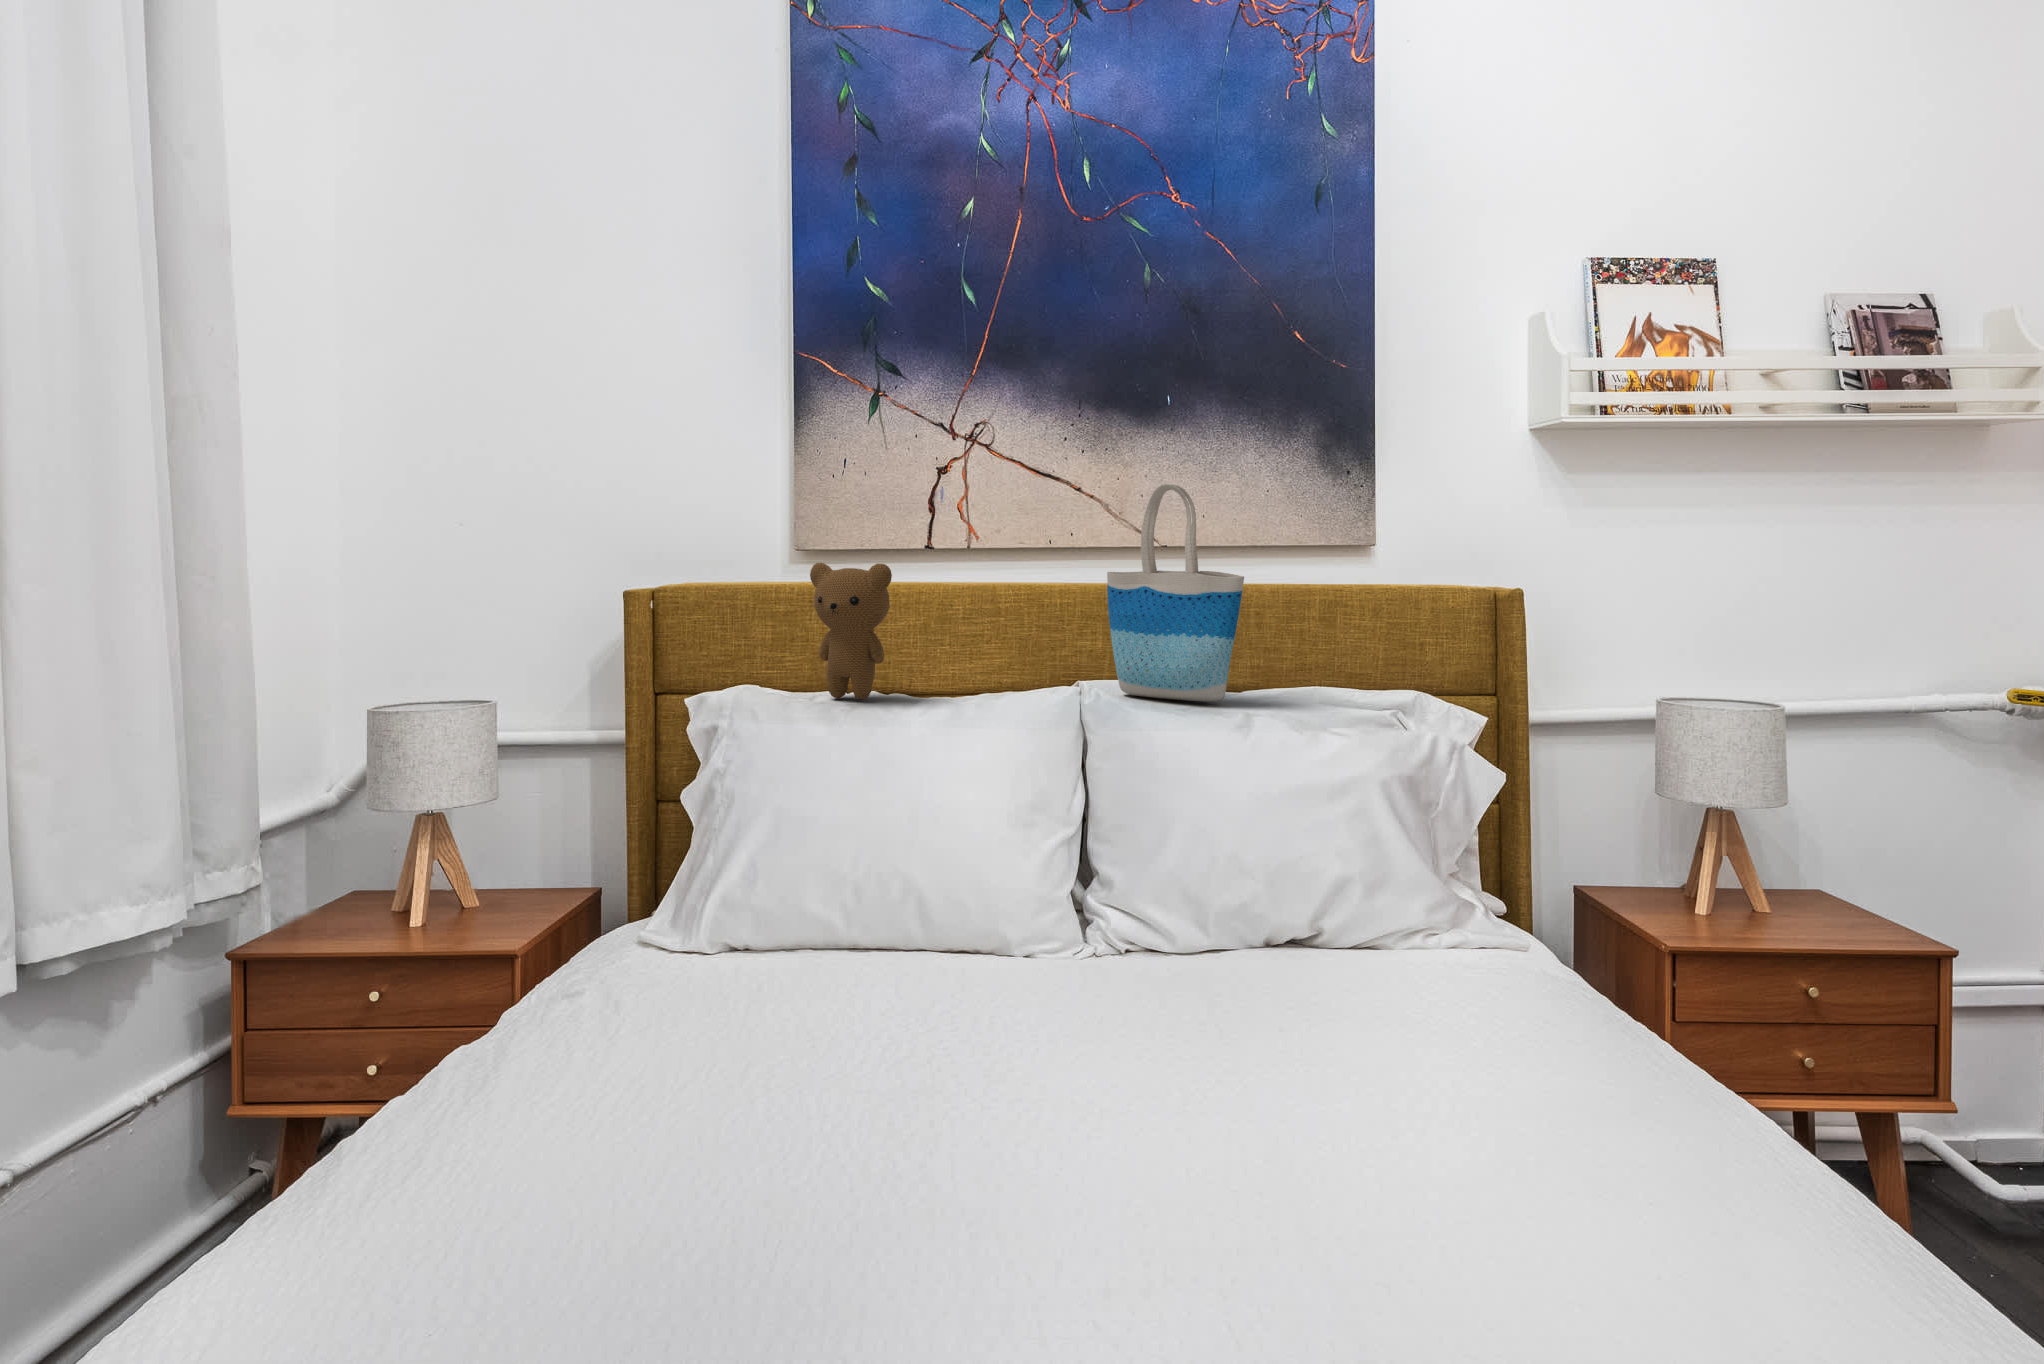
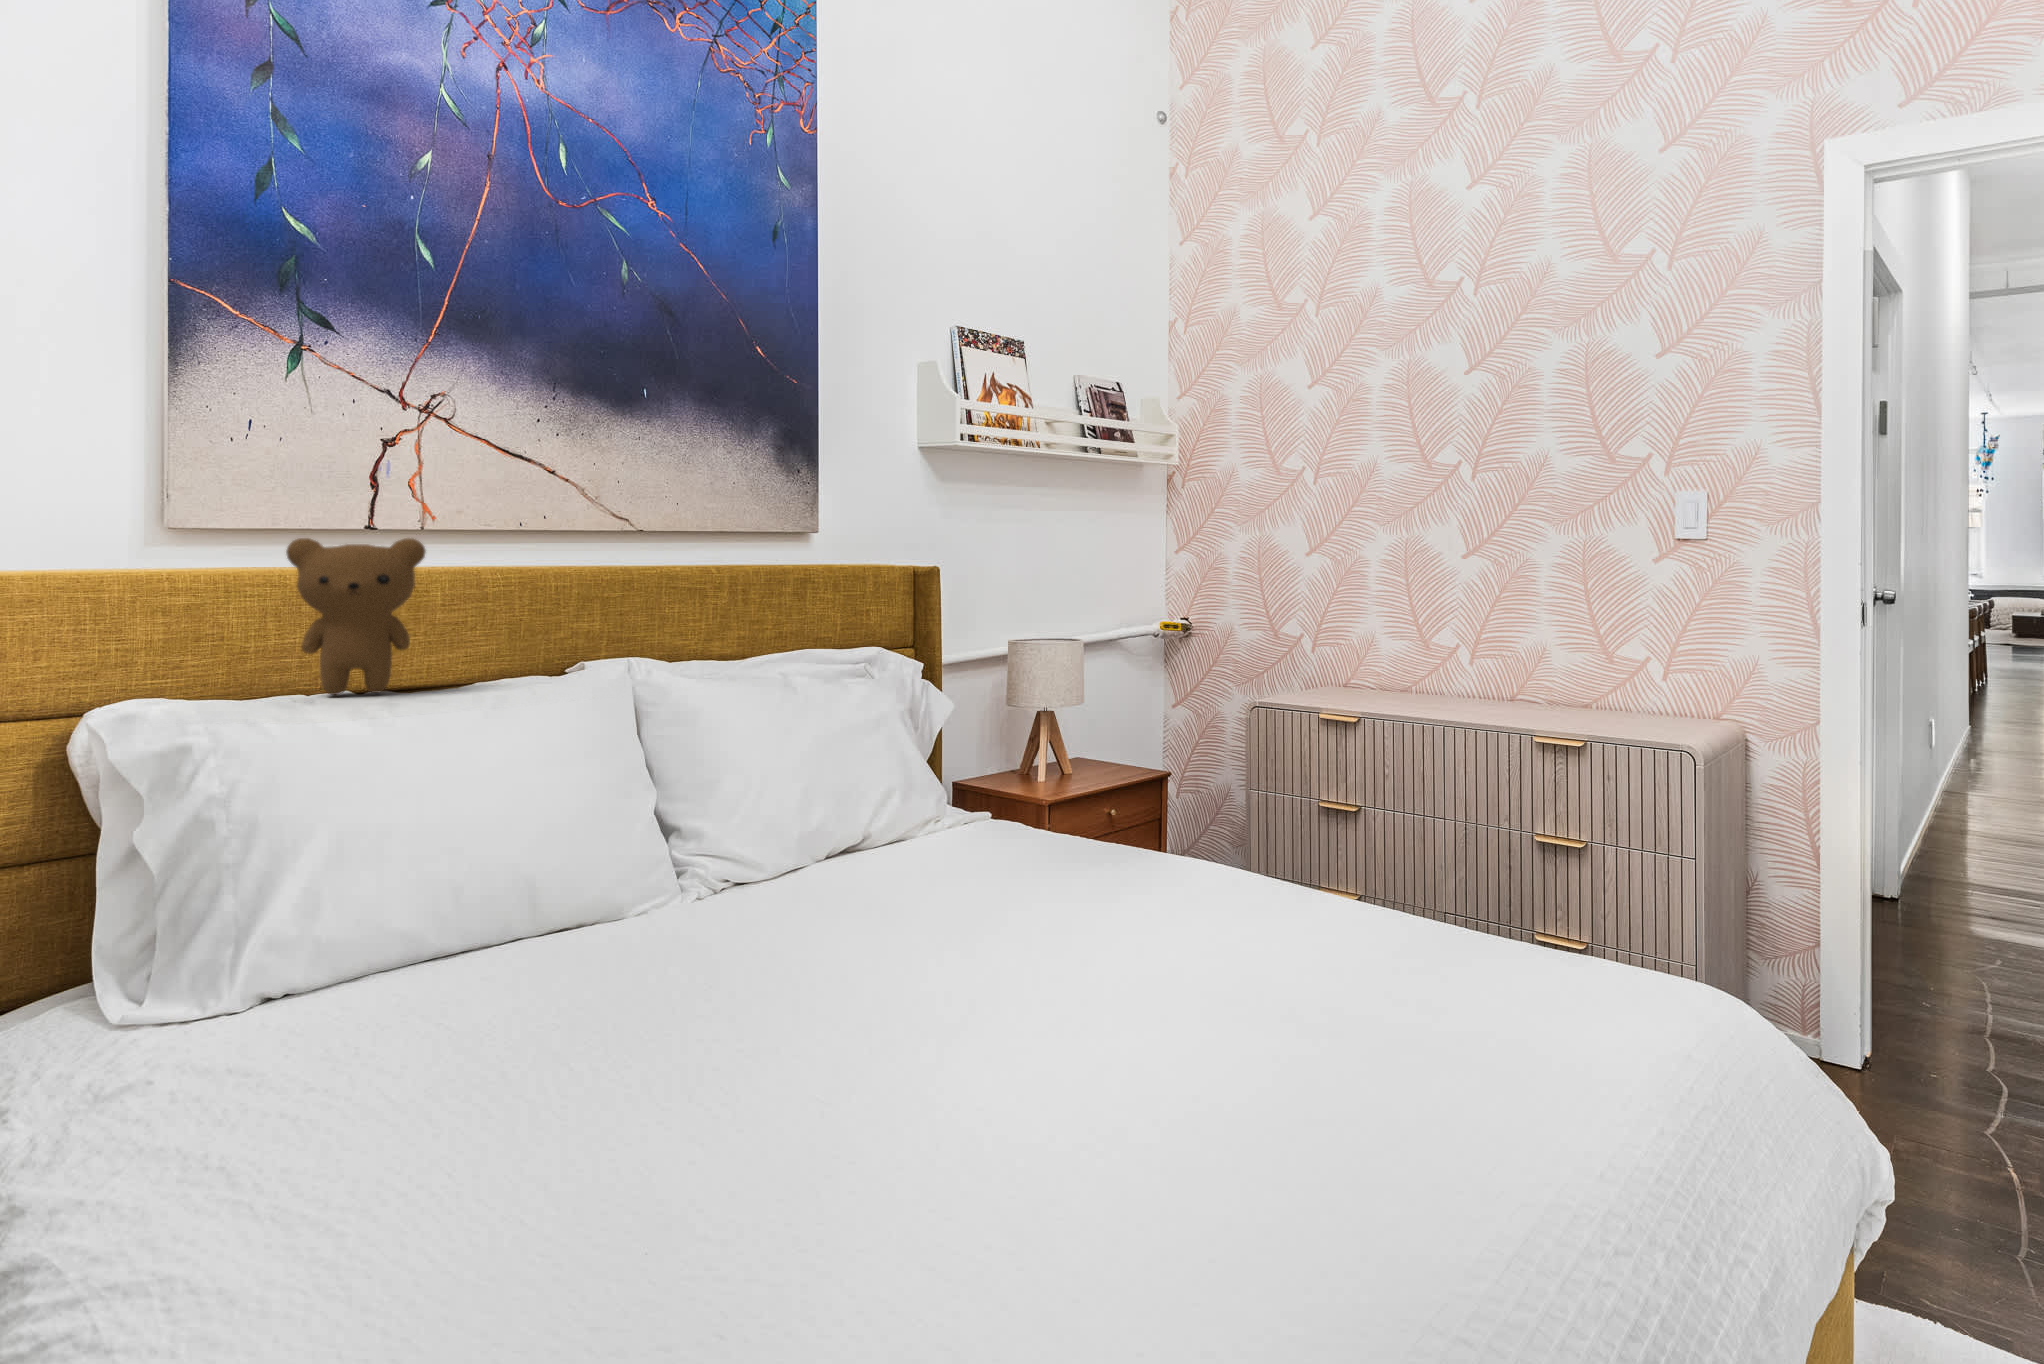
tote bag: present [1107,484,1244,701] -> none [632,469,790,666]

